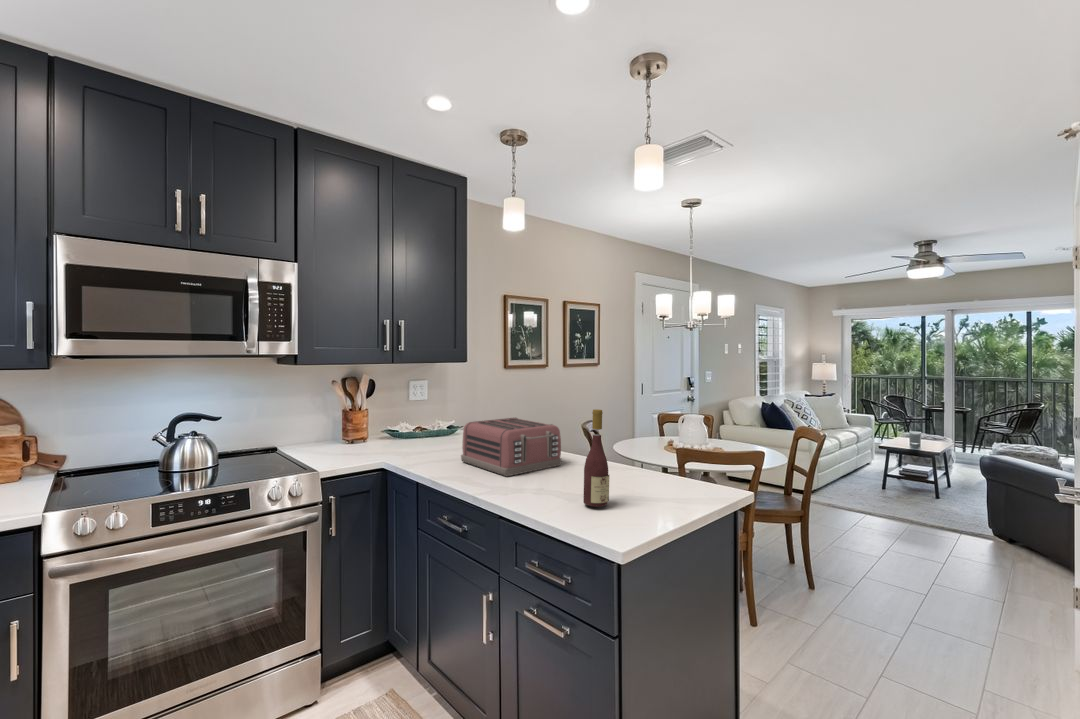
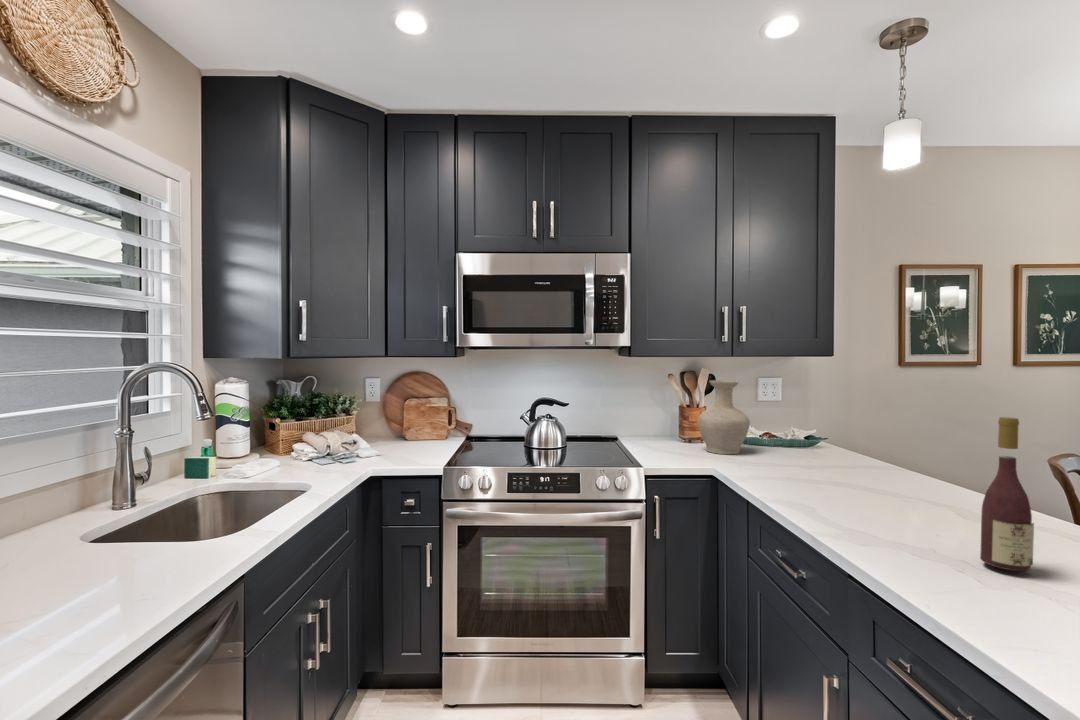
vase: none [364,386,409,451] -> present [698,380,750,454]
toaster: present [461,418,562,476] -> none [807,428,969,504]

